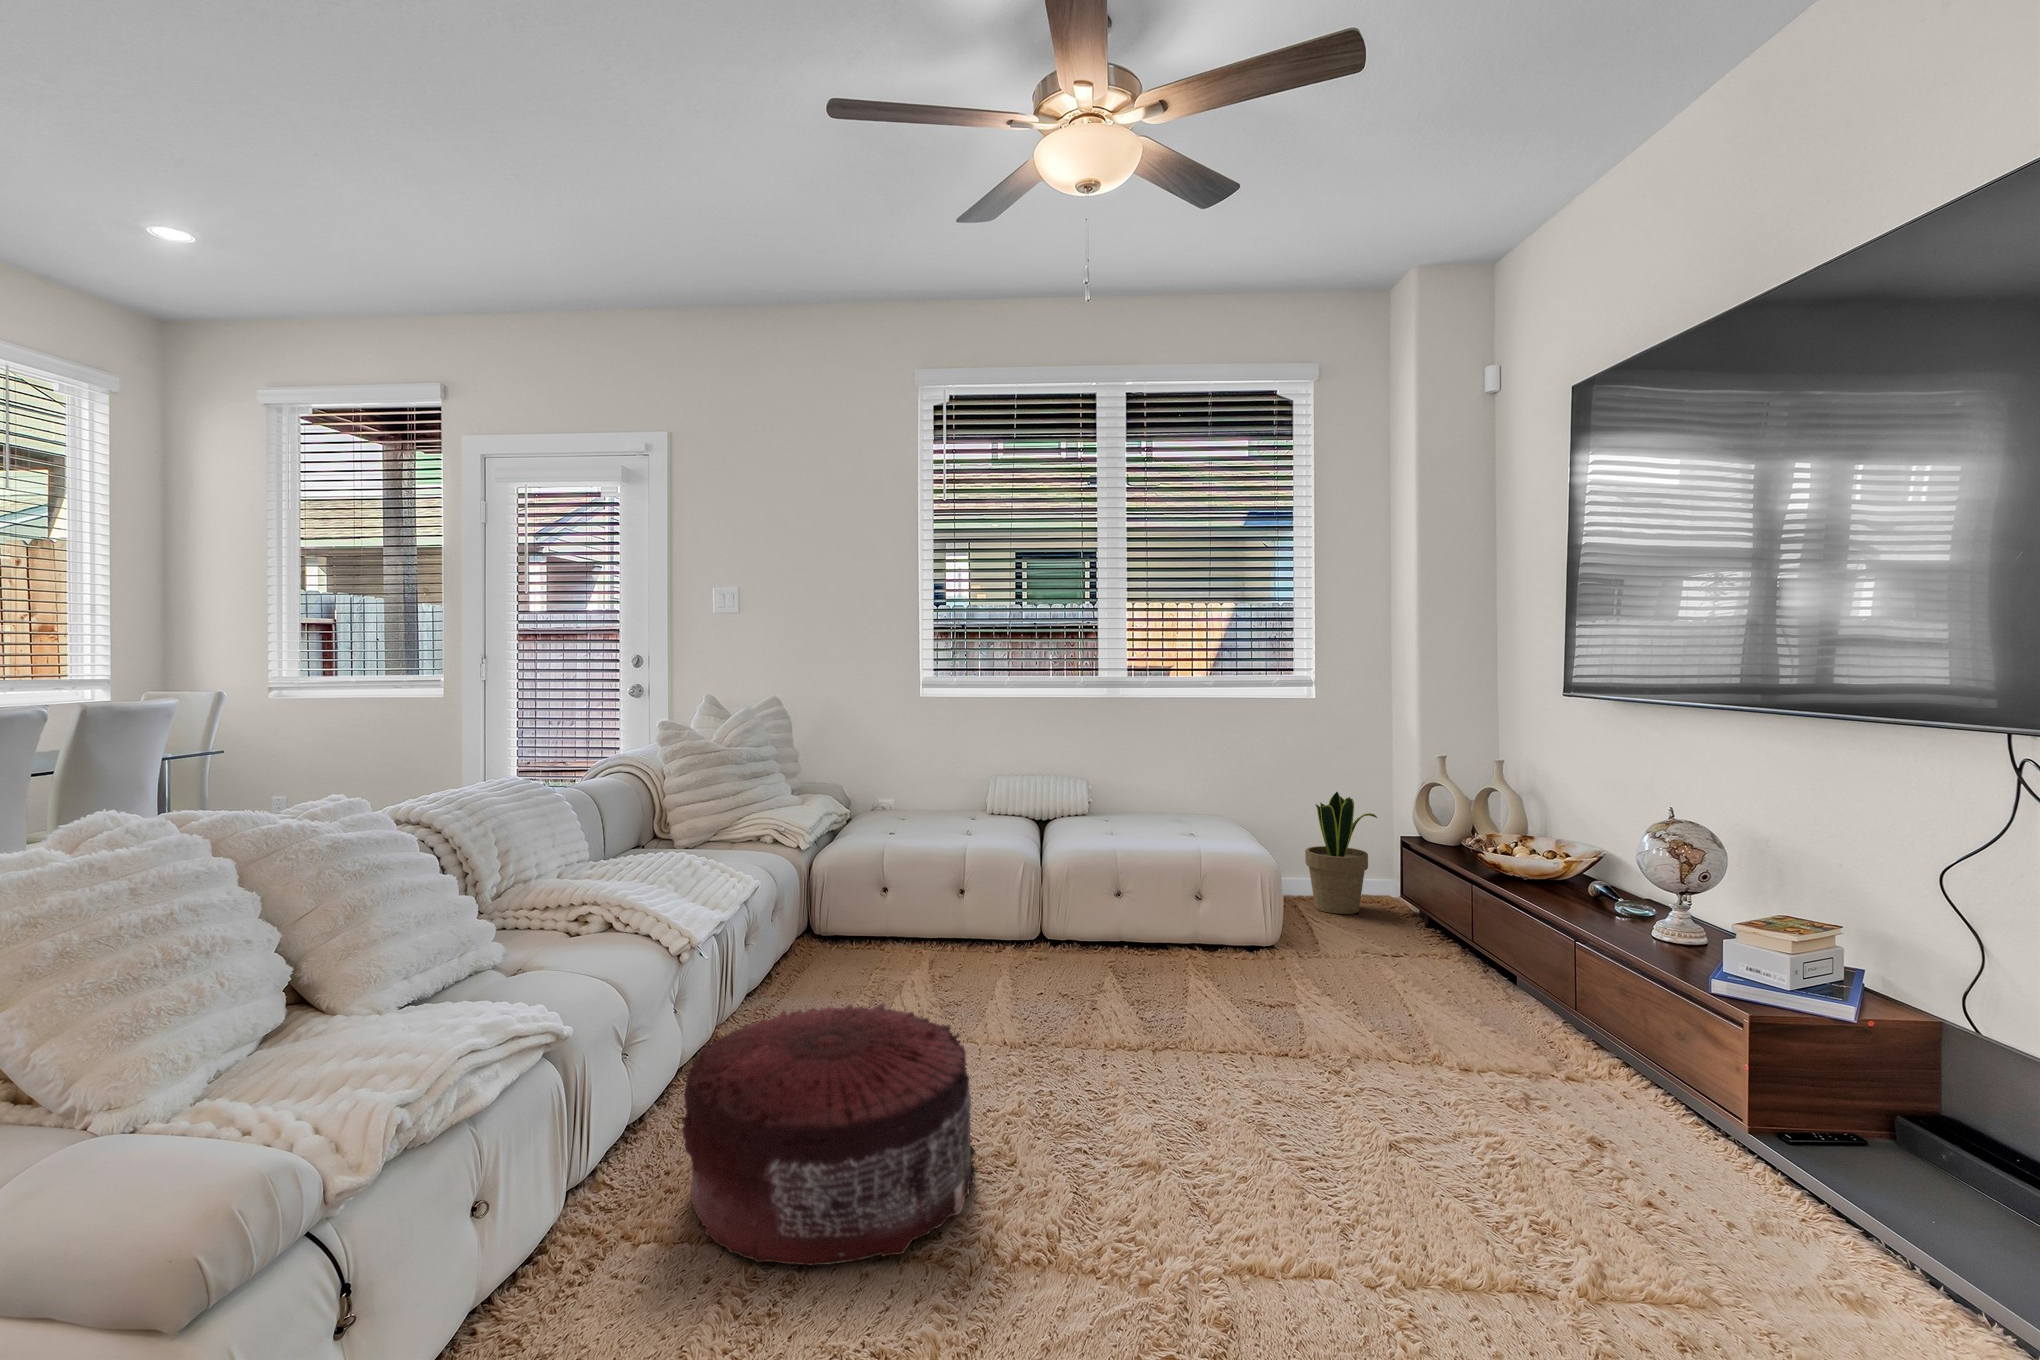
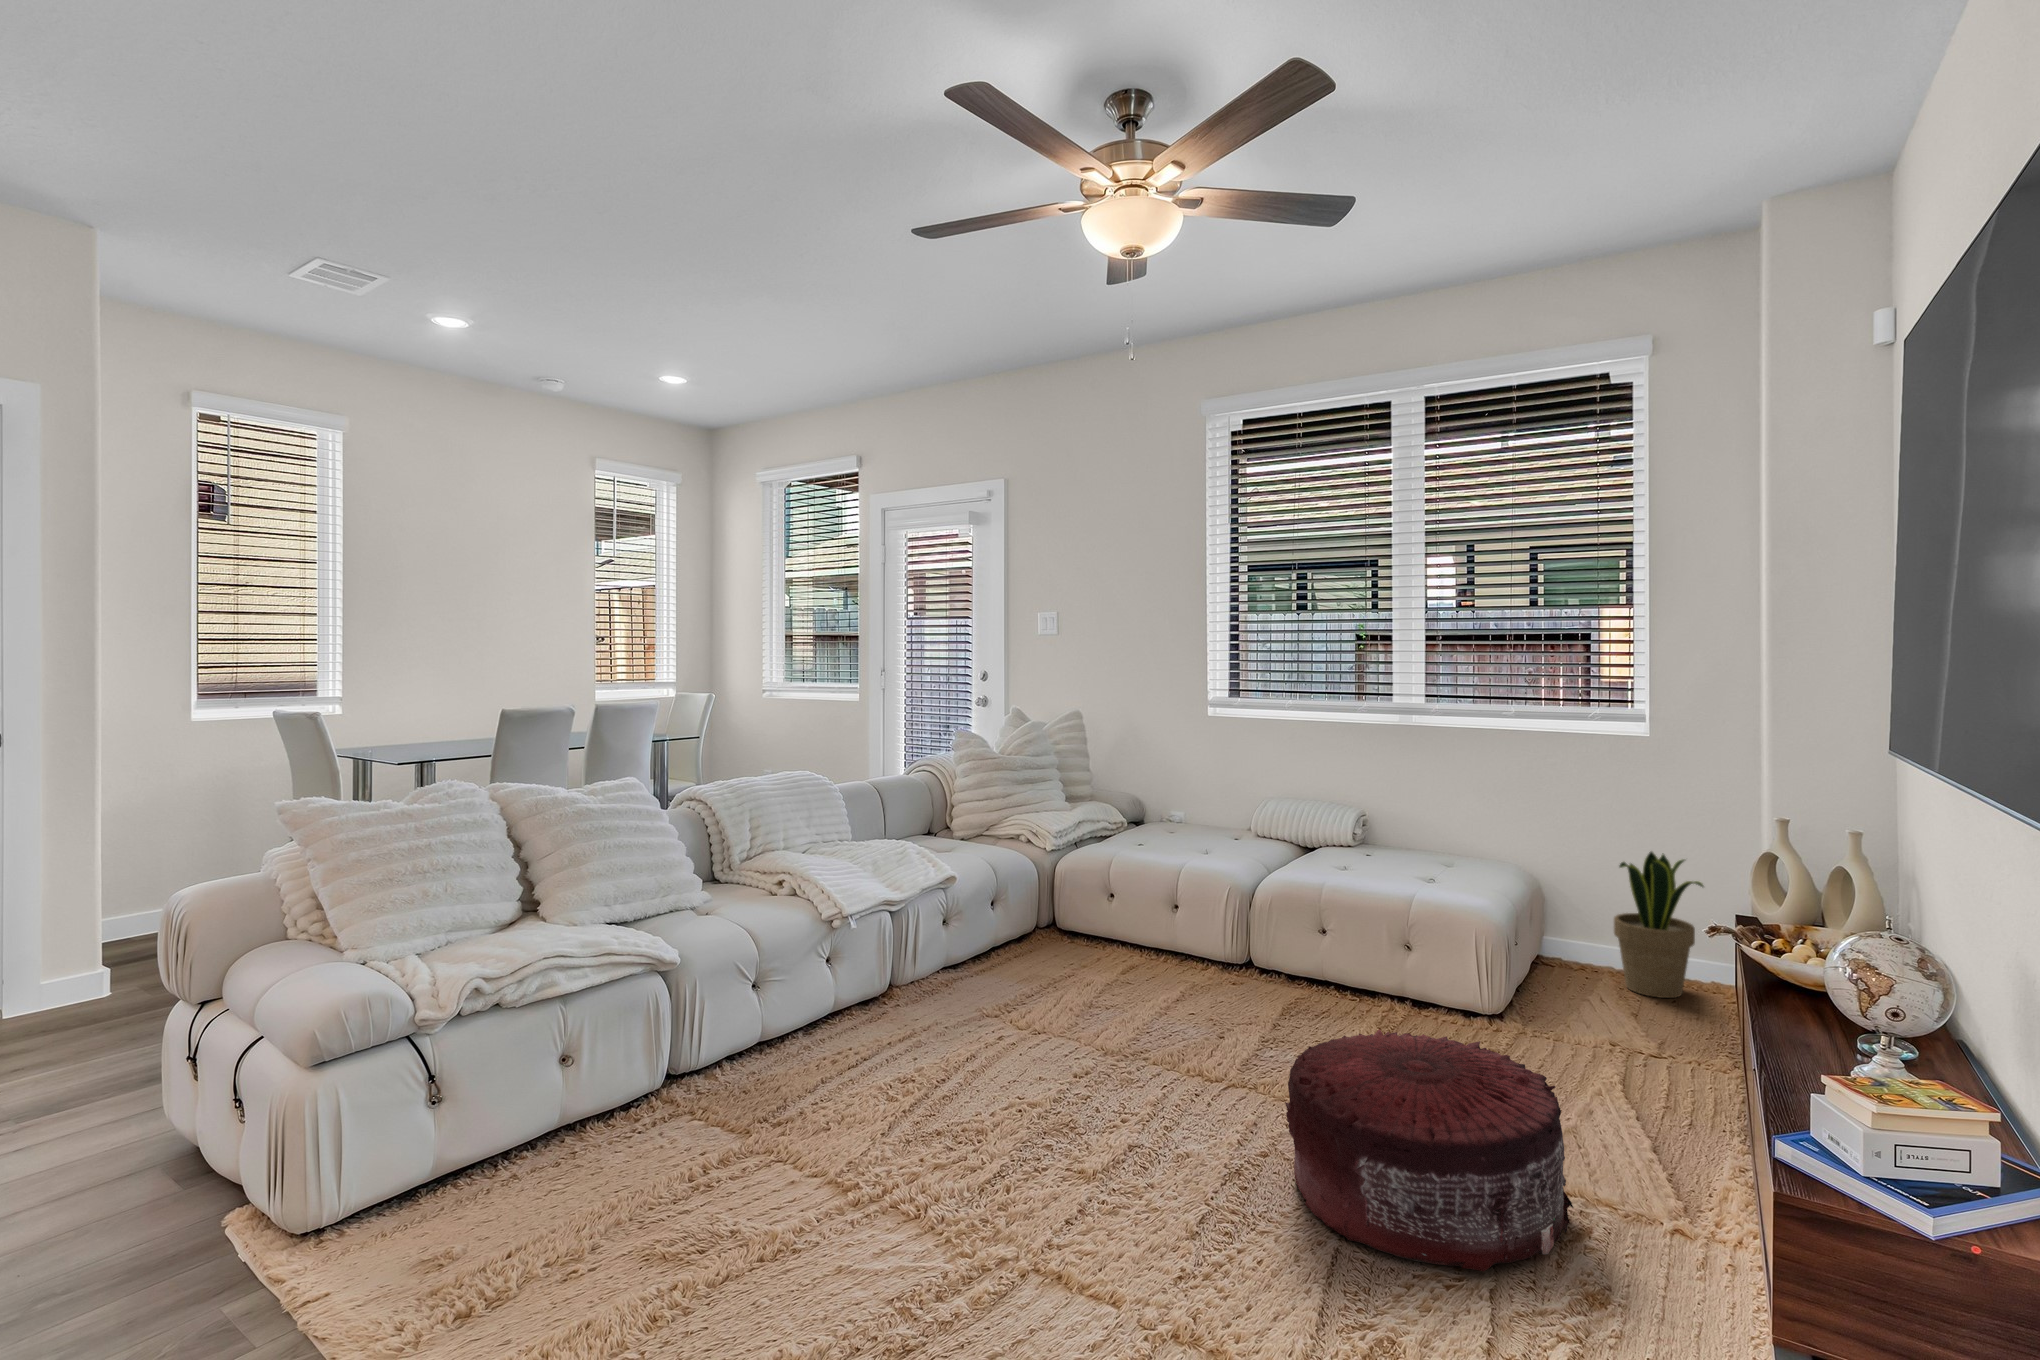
pouf: present [682,1004,976,1266] -> present [1285,1029,1573,1272]

